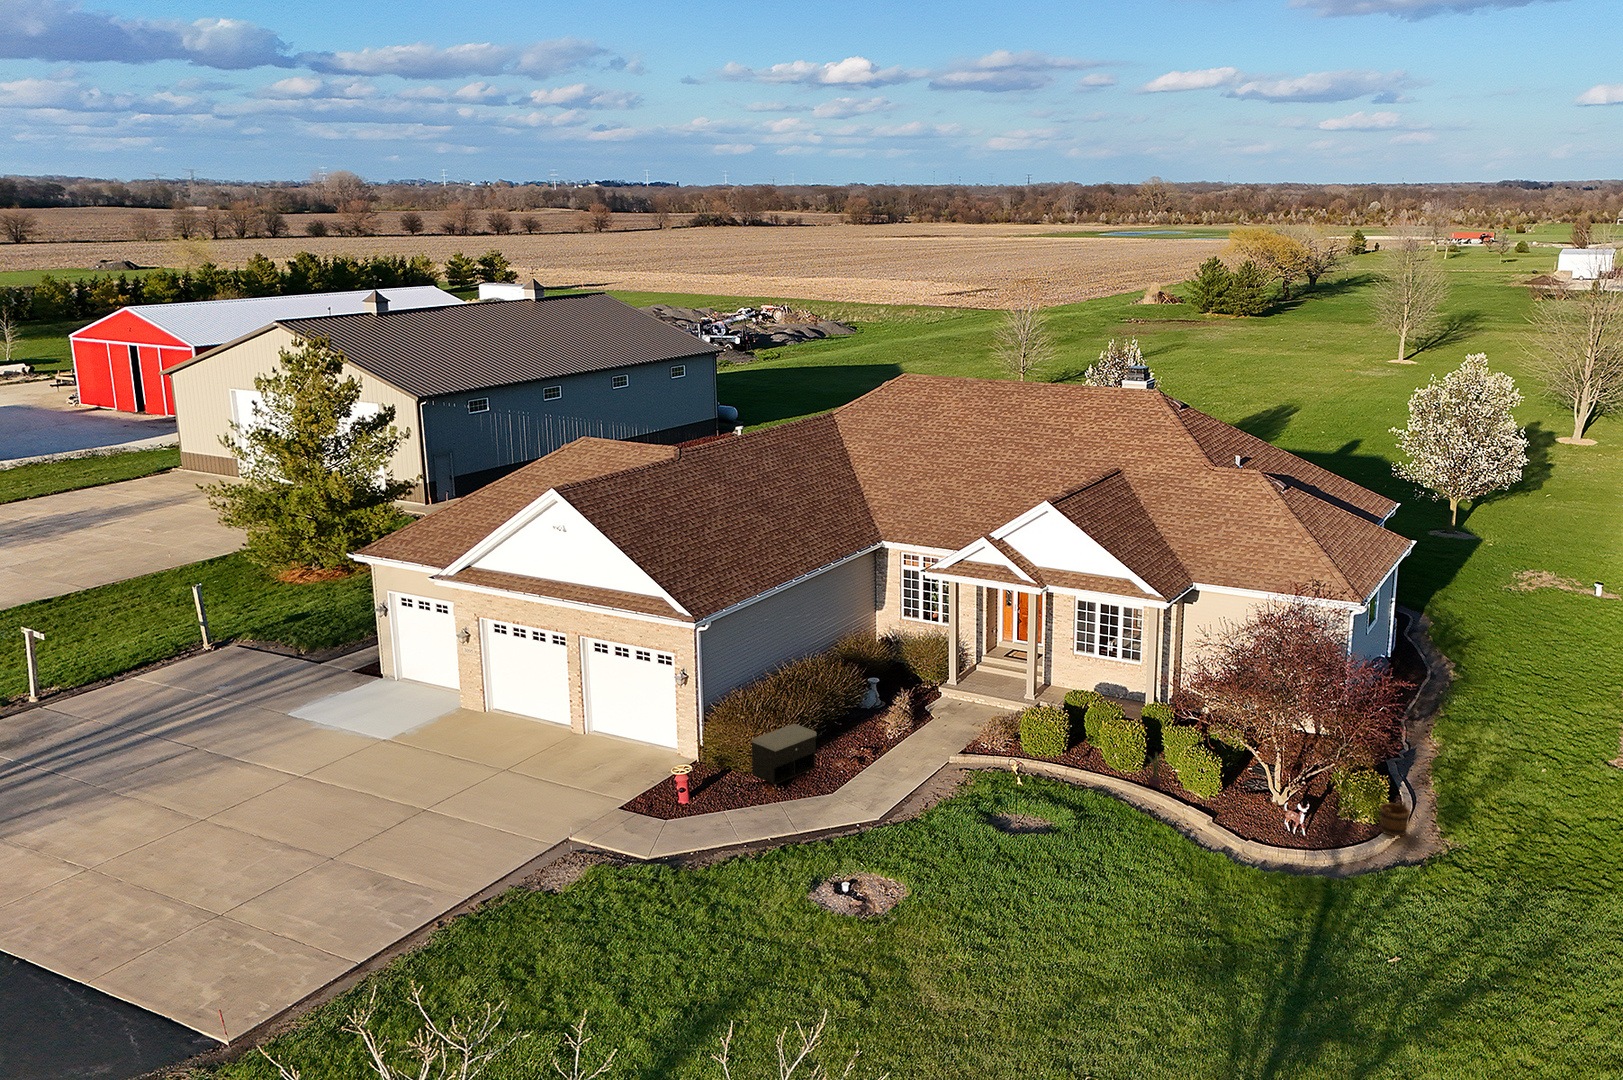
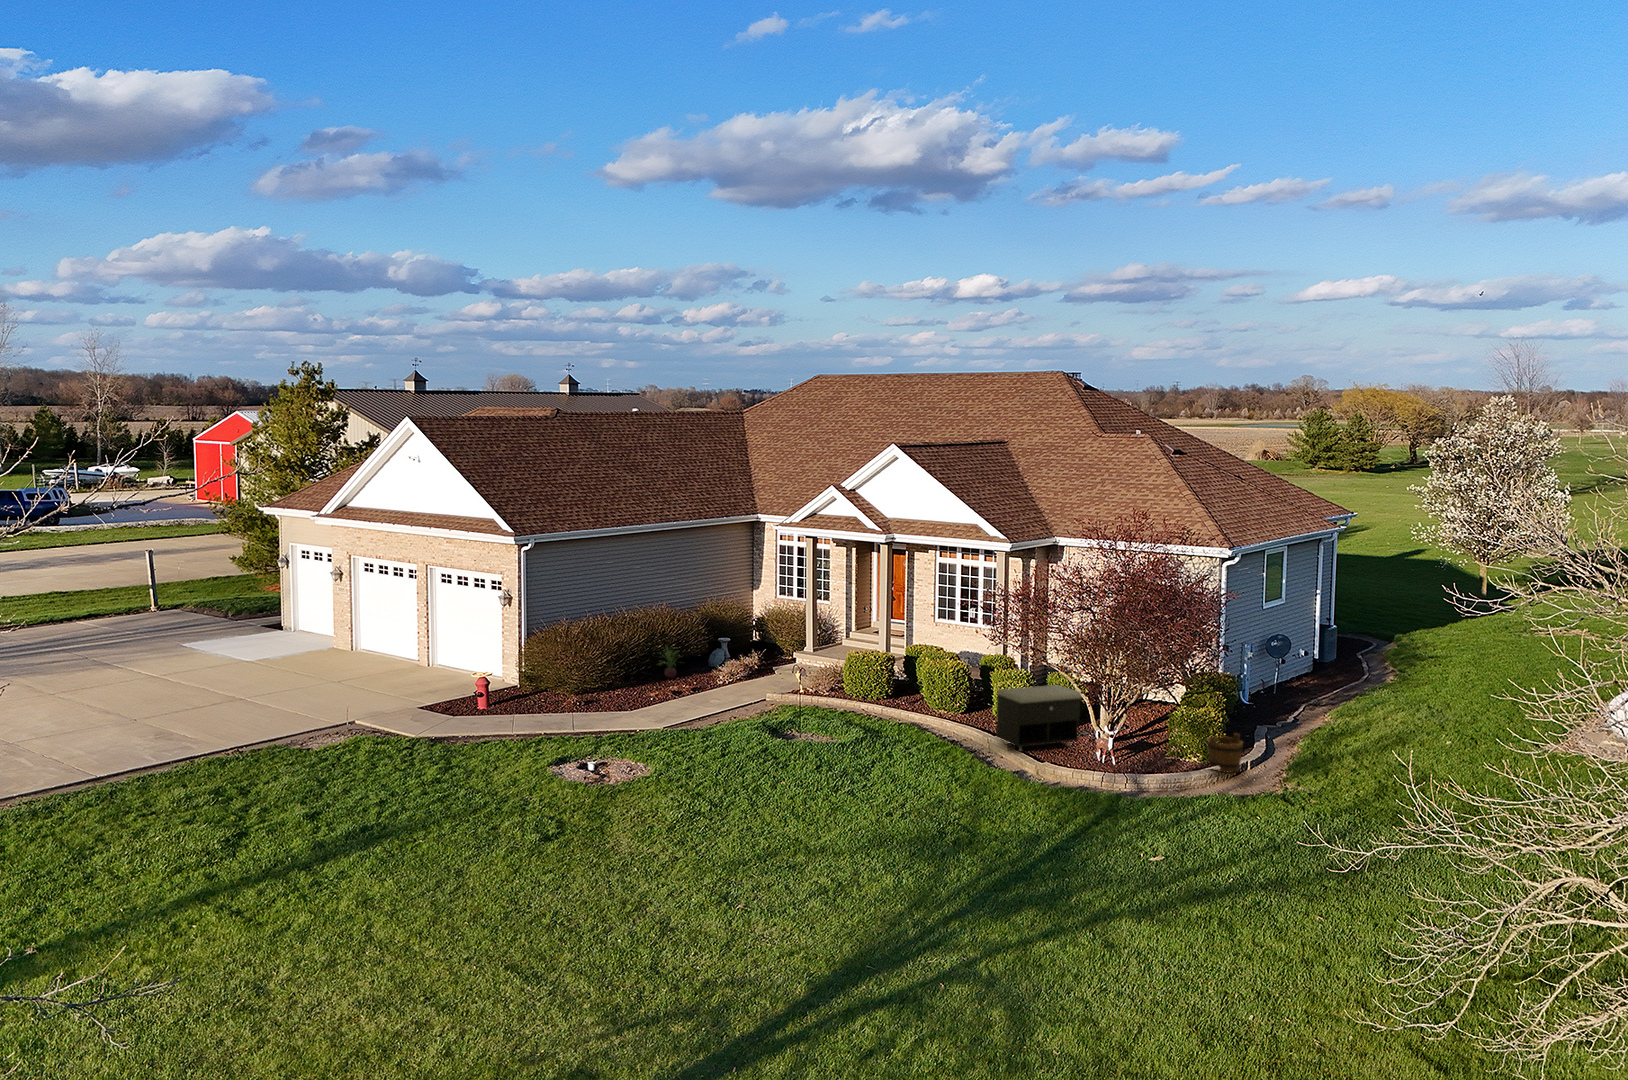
storage bench: present [752,723,817,786] -> present [996,685,1081,751]
decorative plant: present [1149,753,1167,787] -> present [664,647,676,678]

